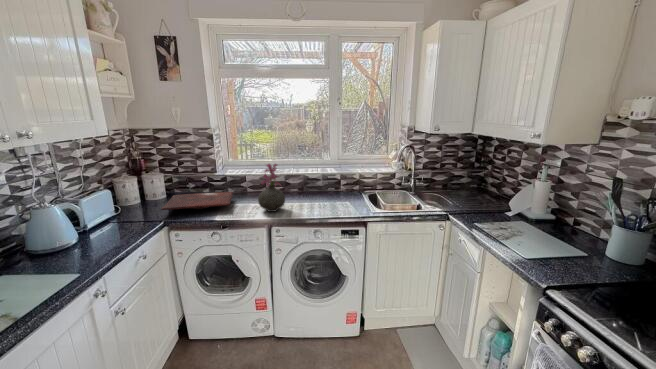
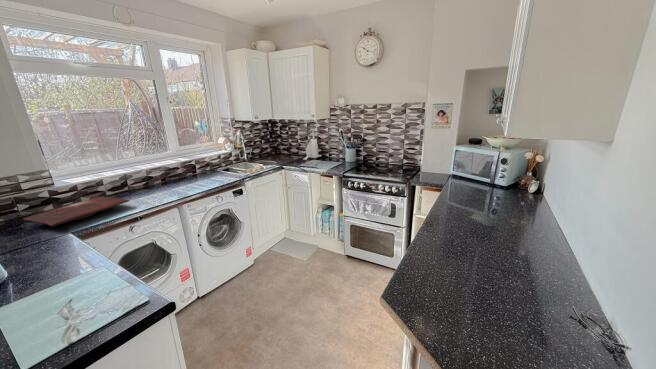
vase: present [258,164,285,212] -> none [154,155,181,197]

